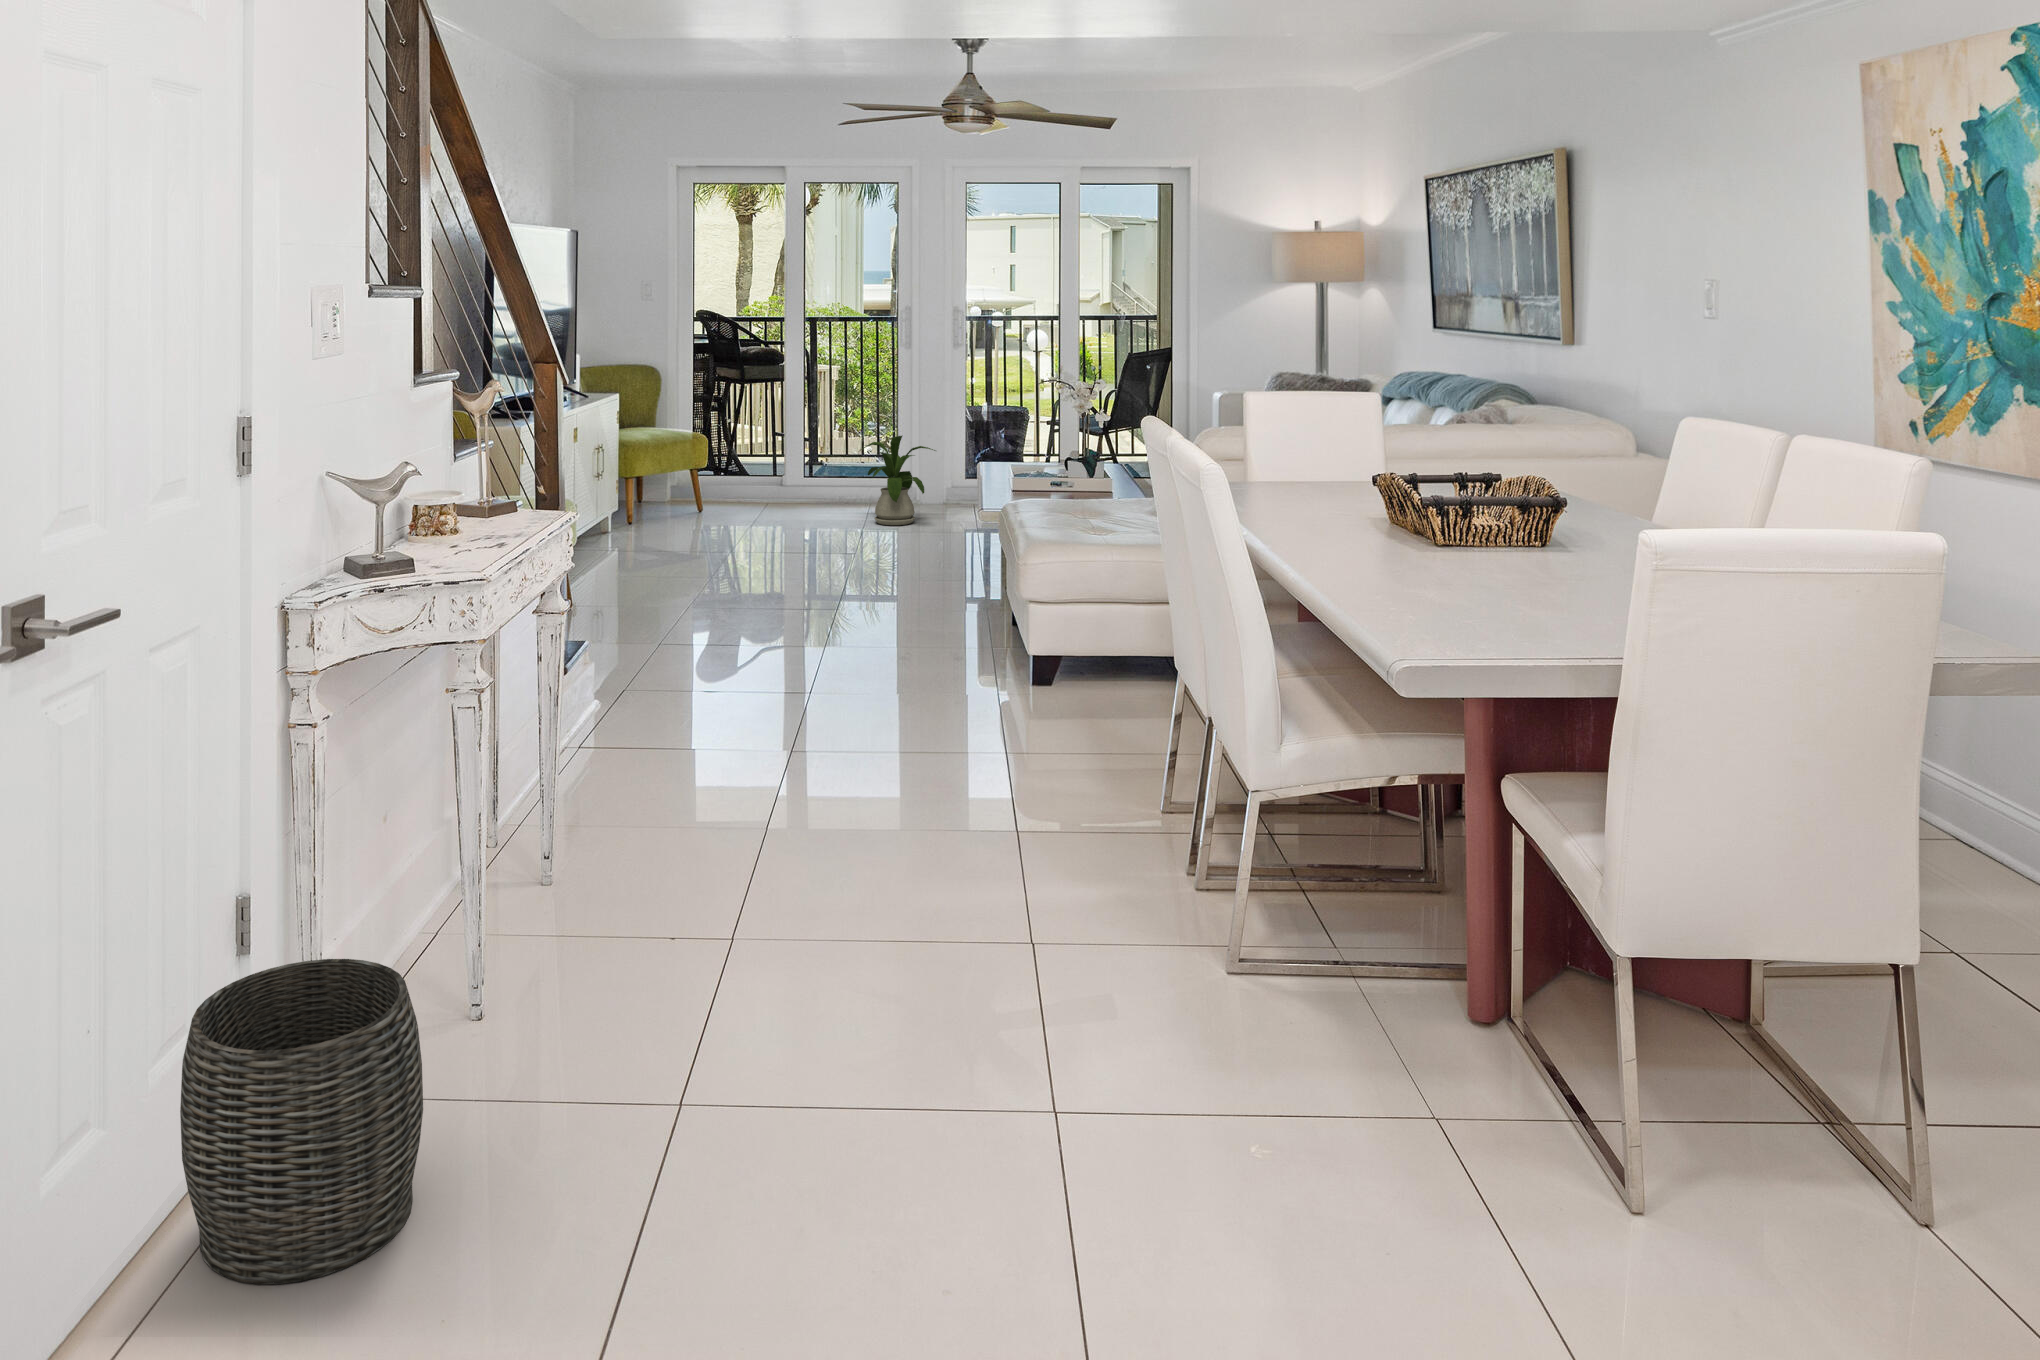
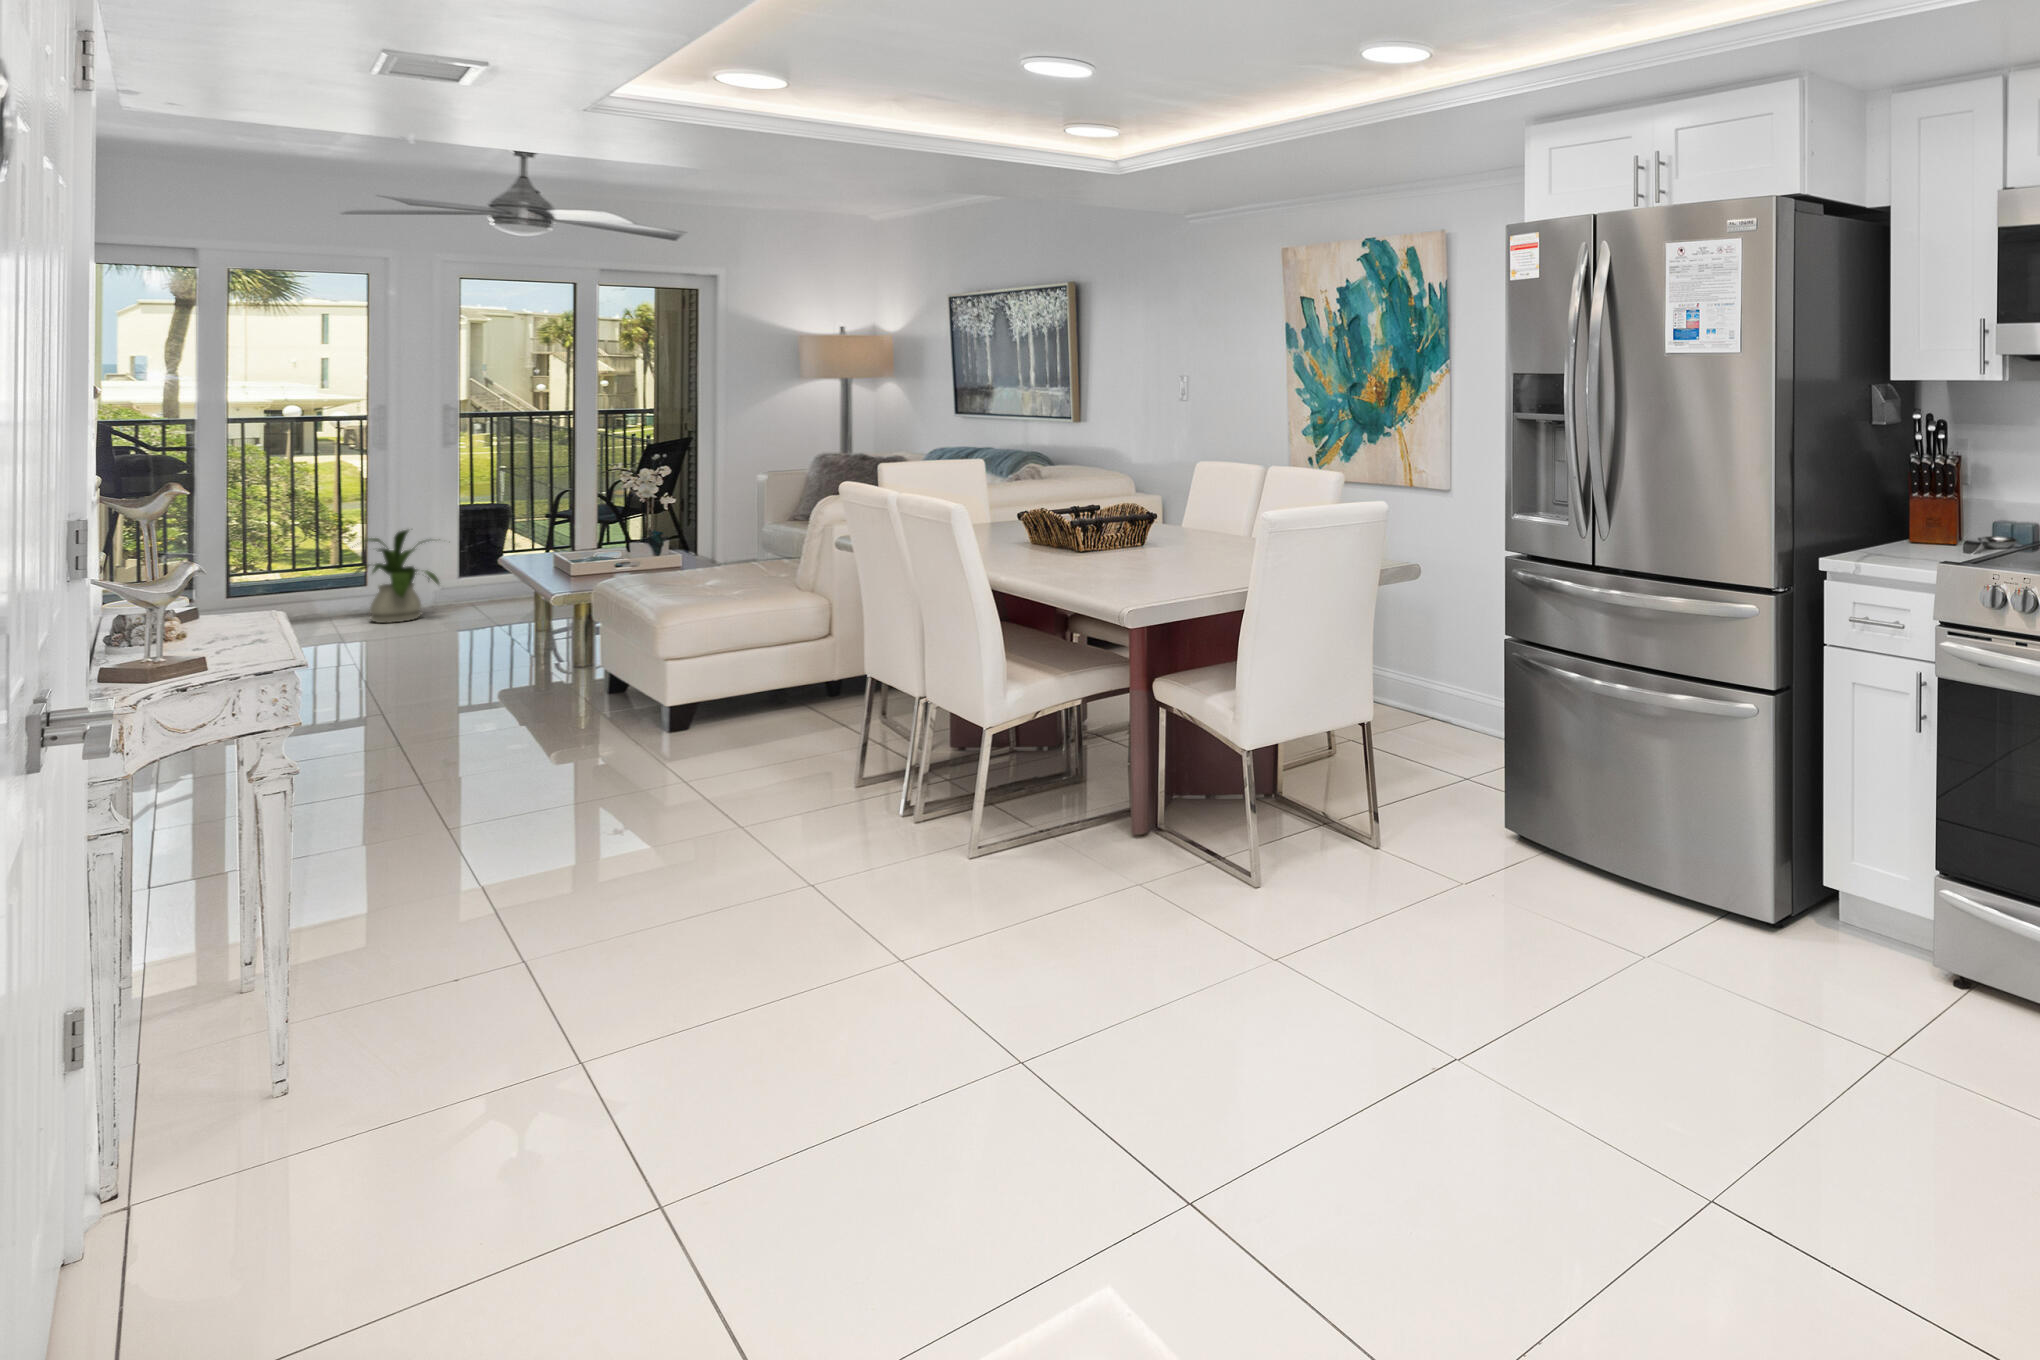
woven basket: present [180,959,423,1284] -> none [128,964,398,1261]

